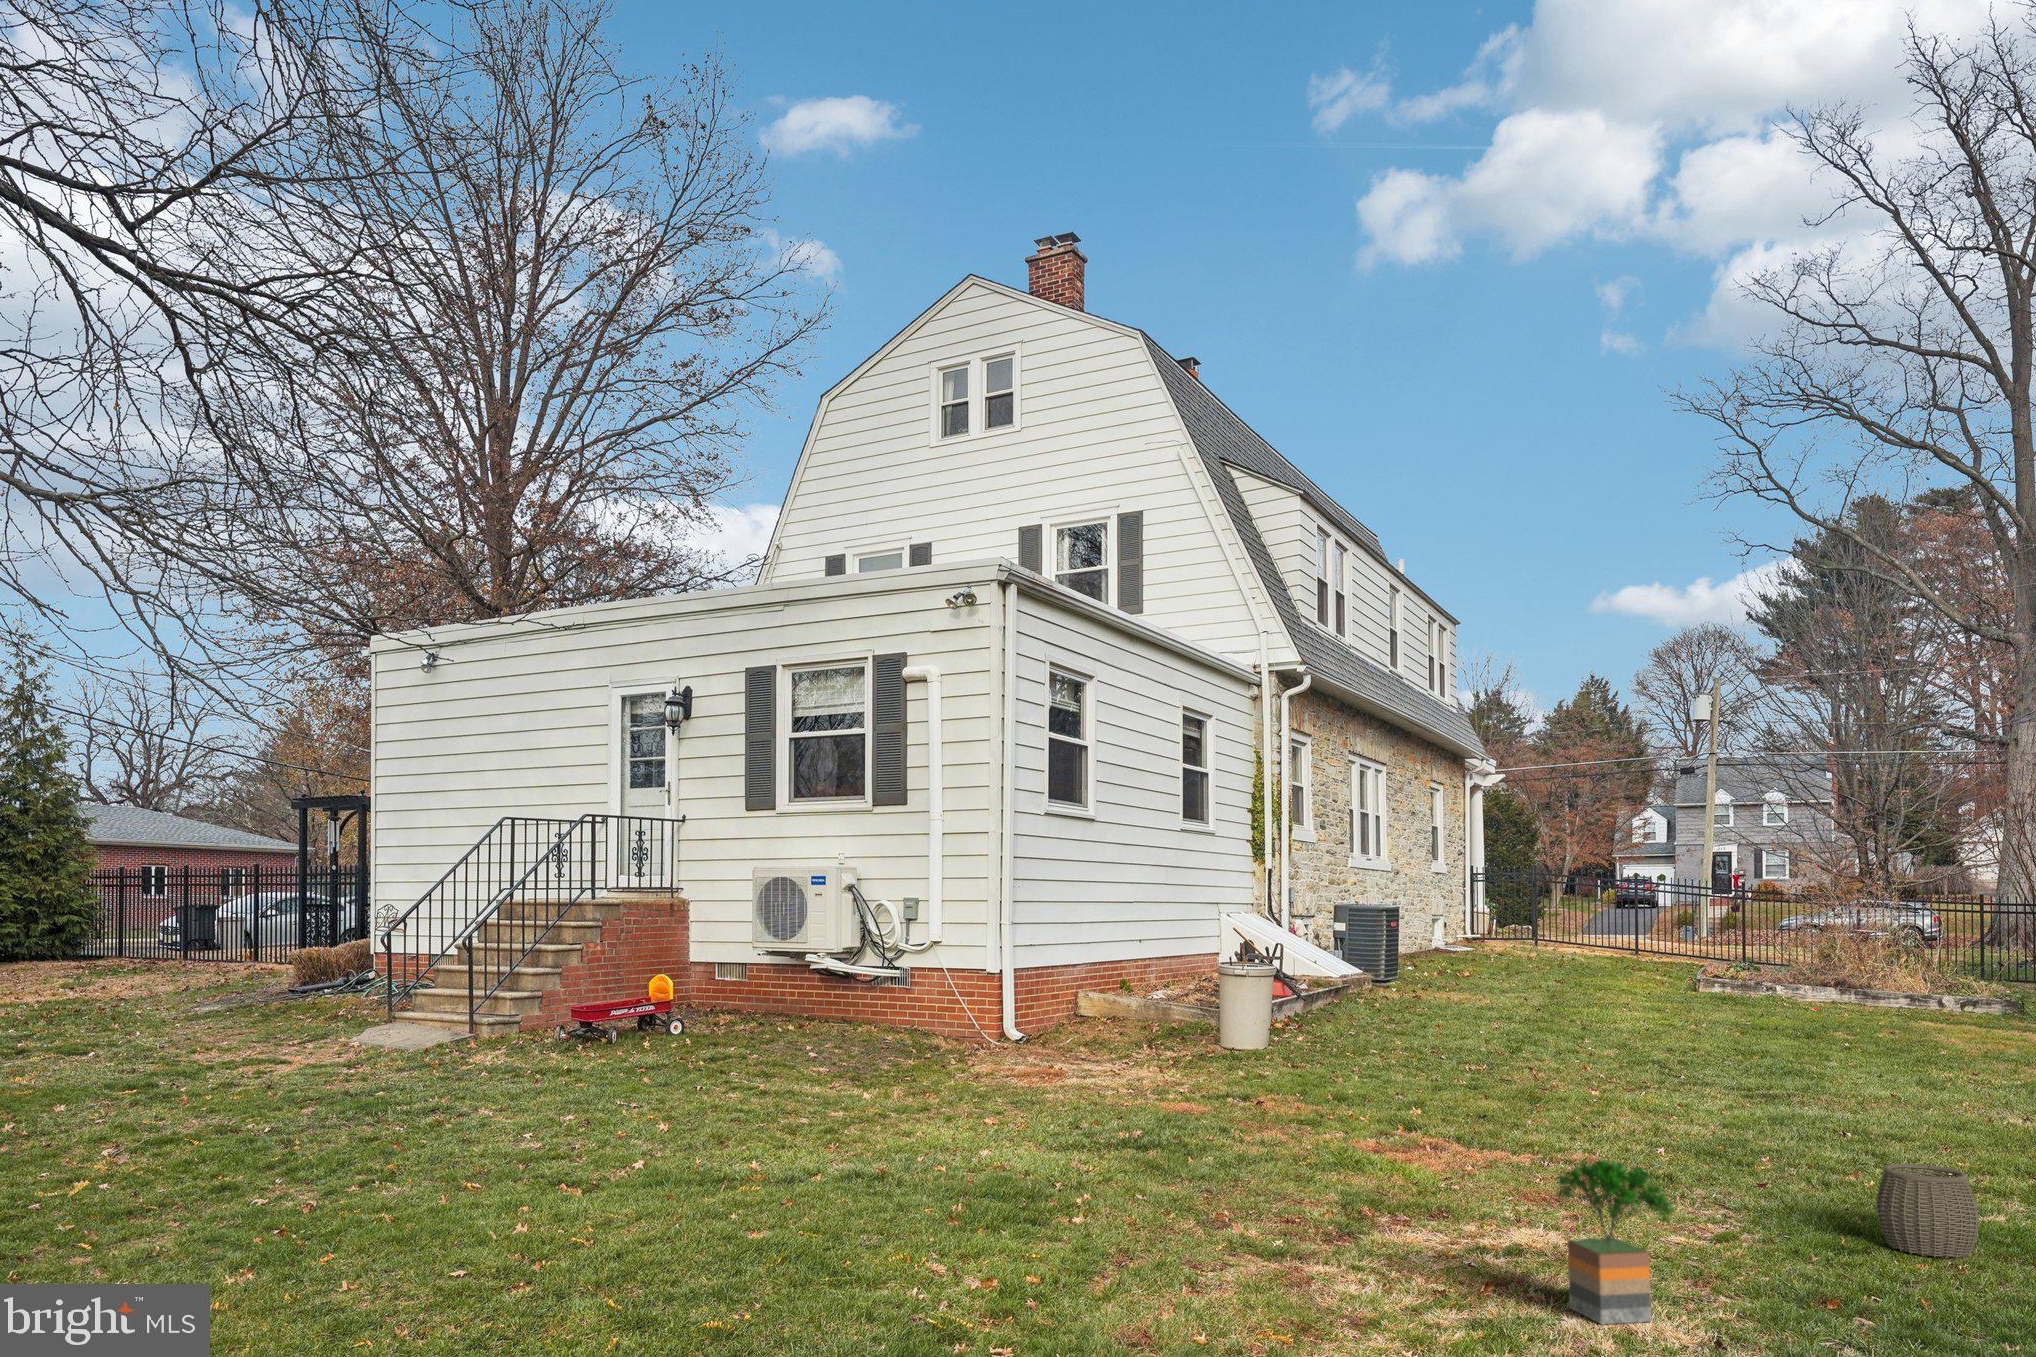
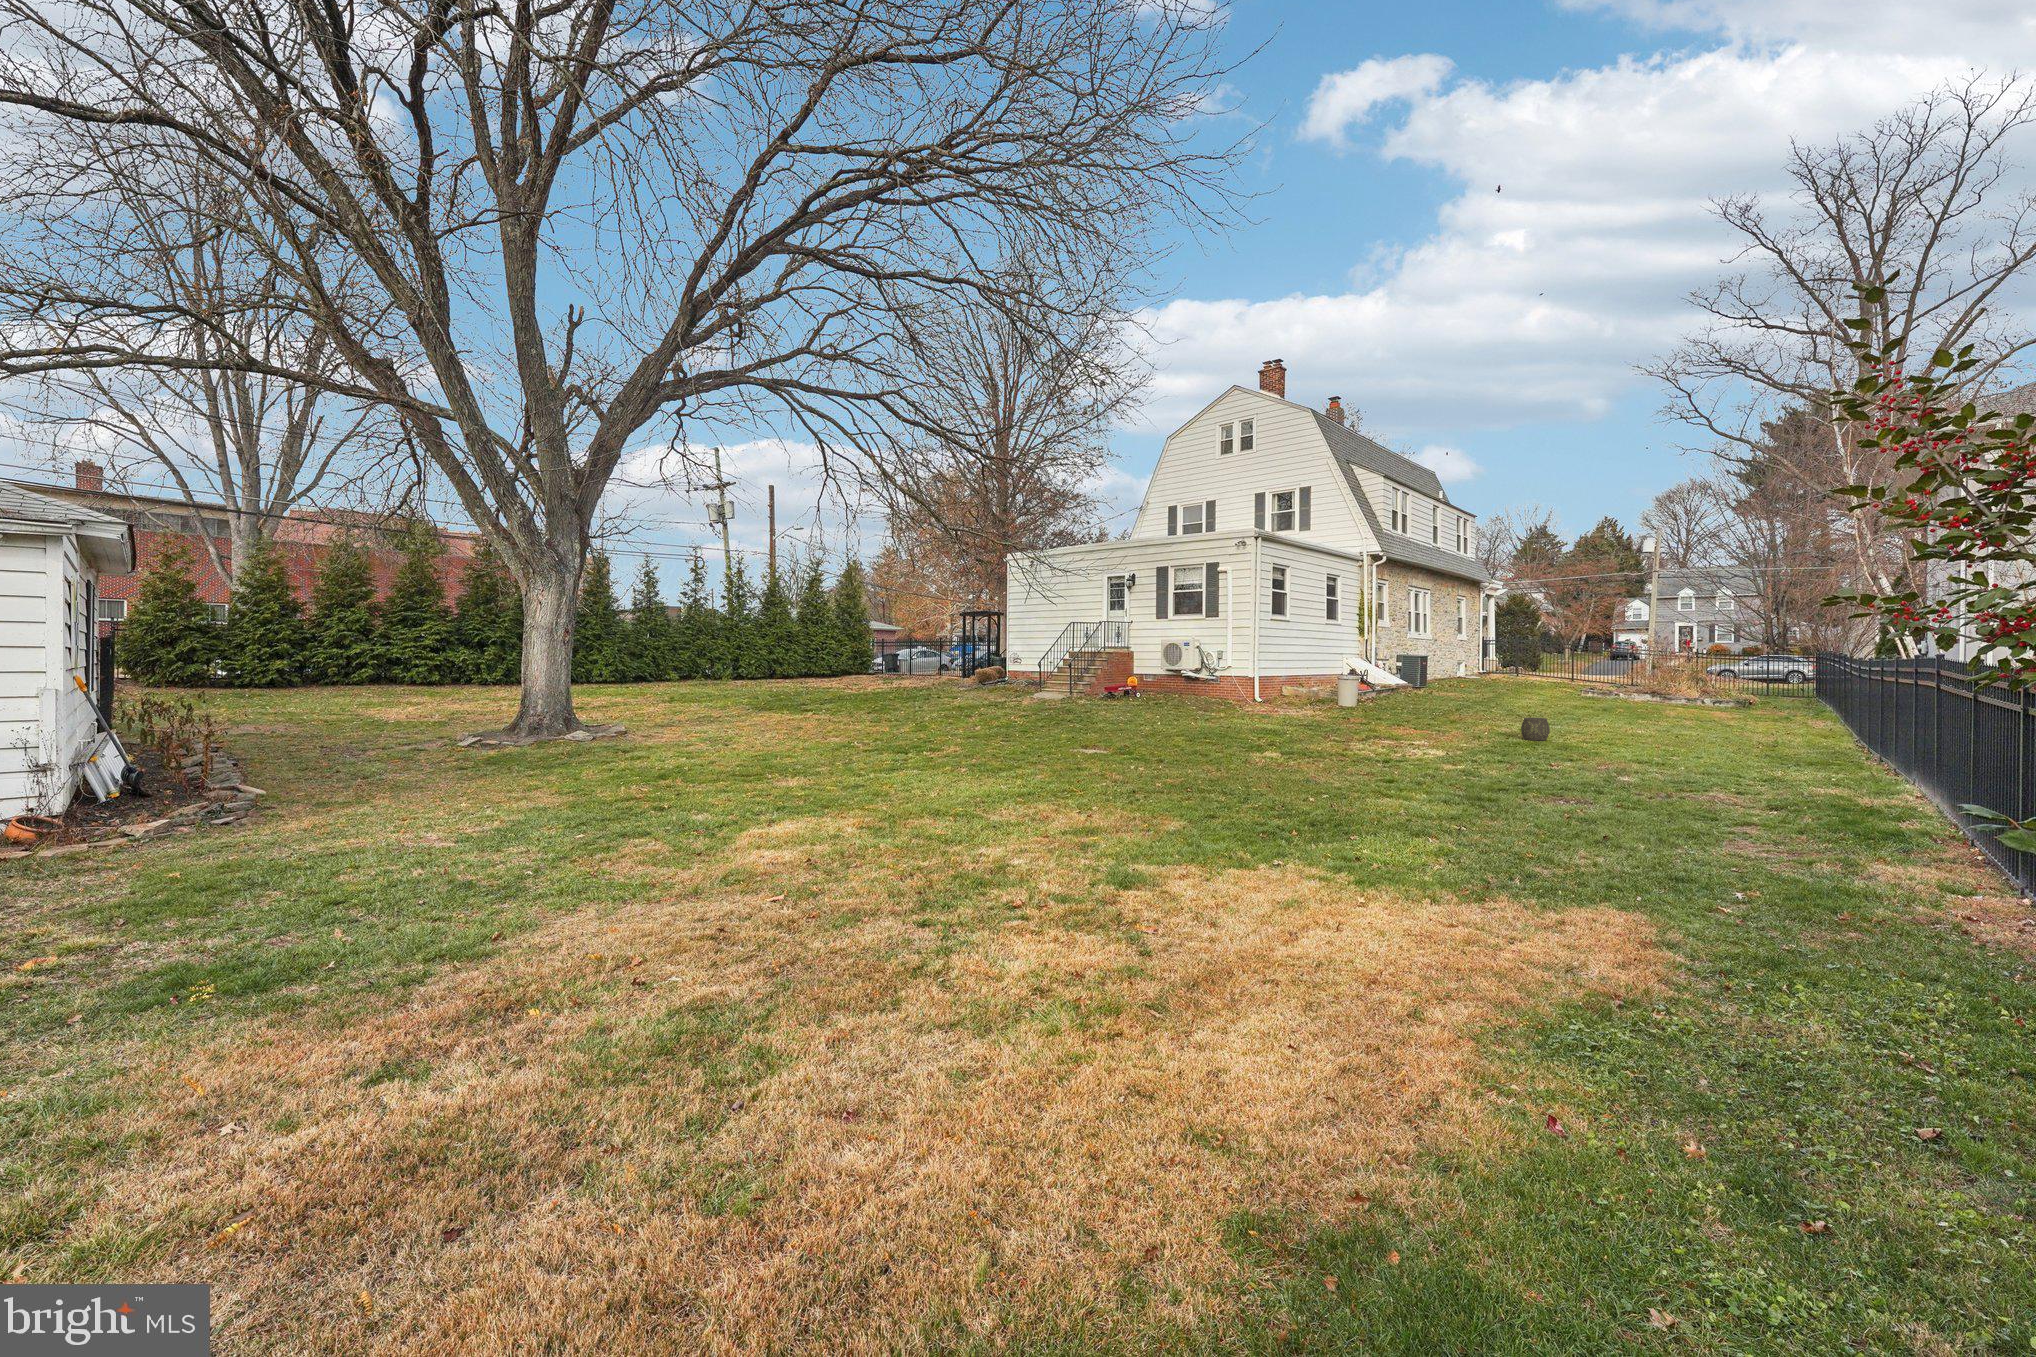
potted tree: present [1555,1160,1674,1324] -> none [1413,707,1443,745]

